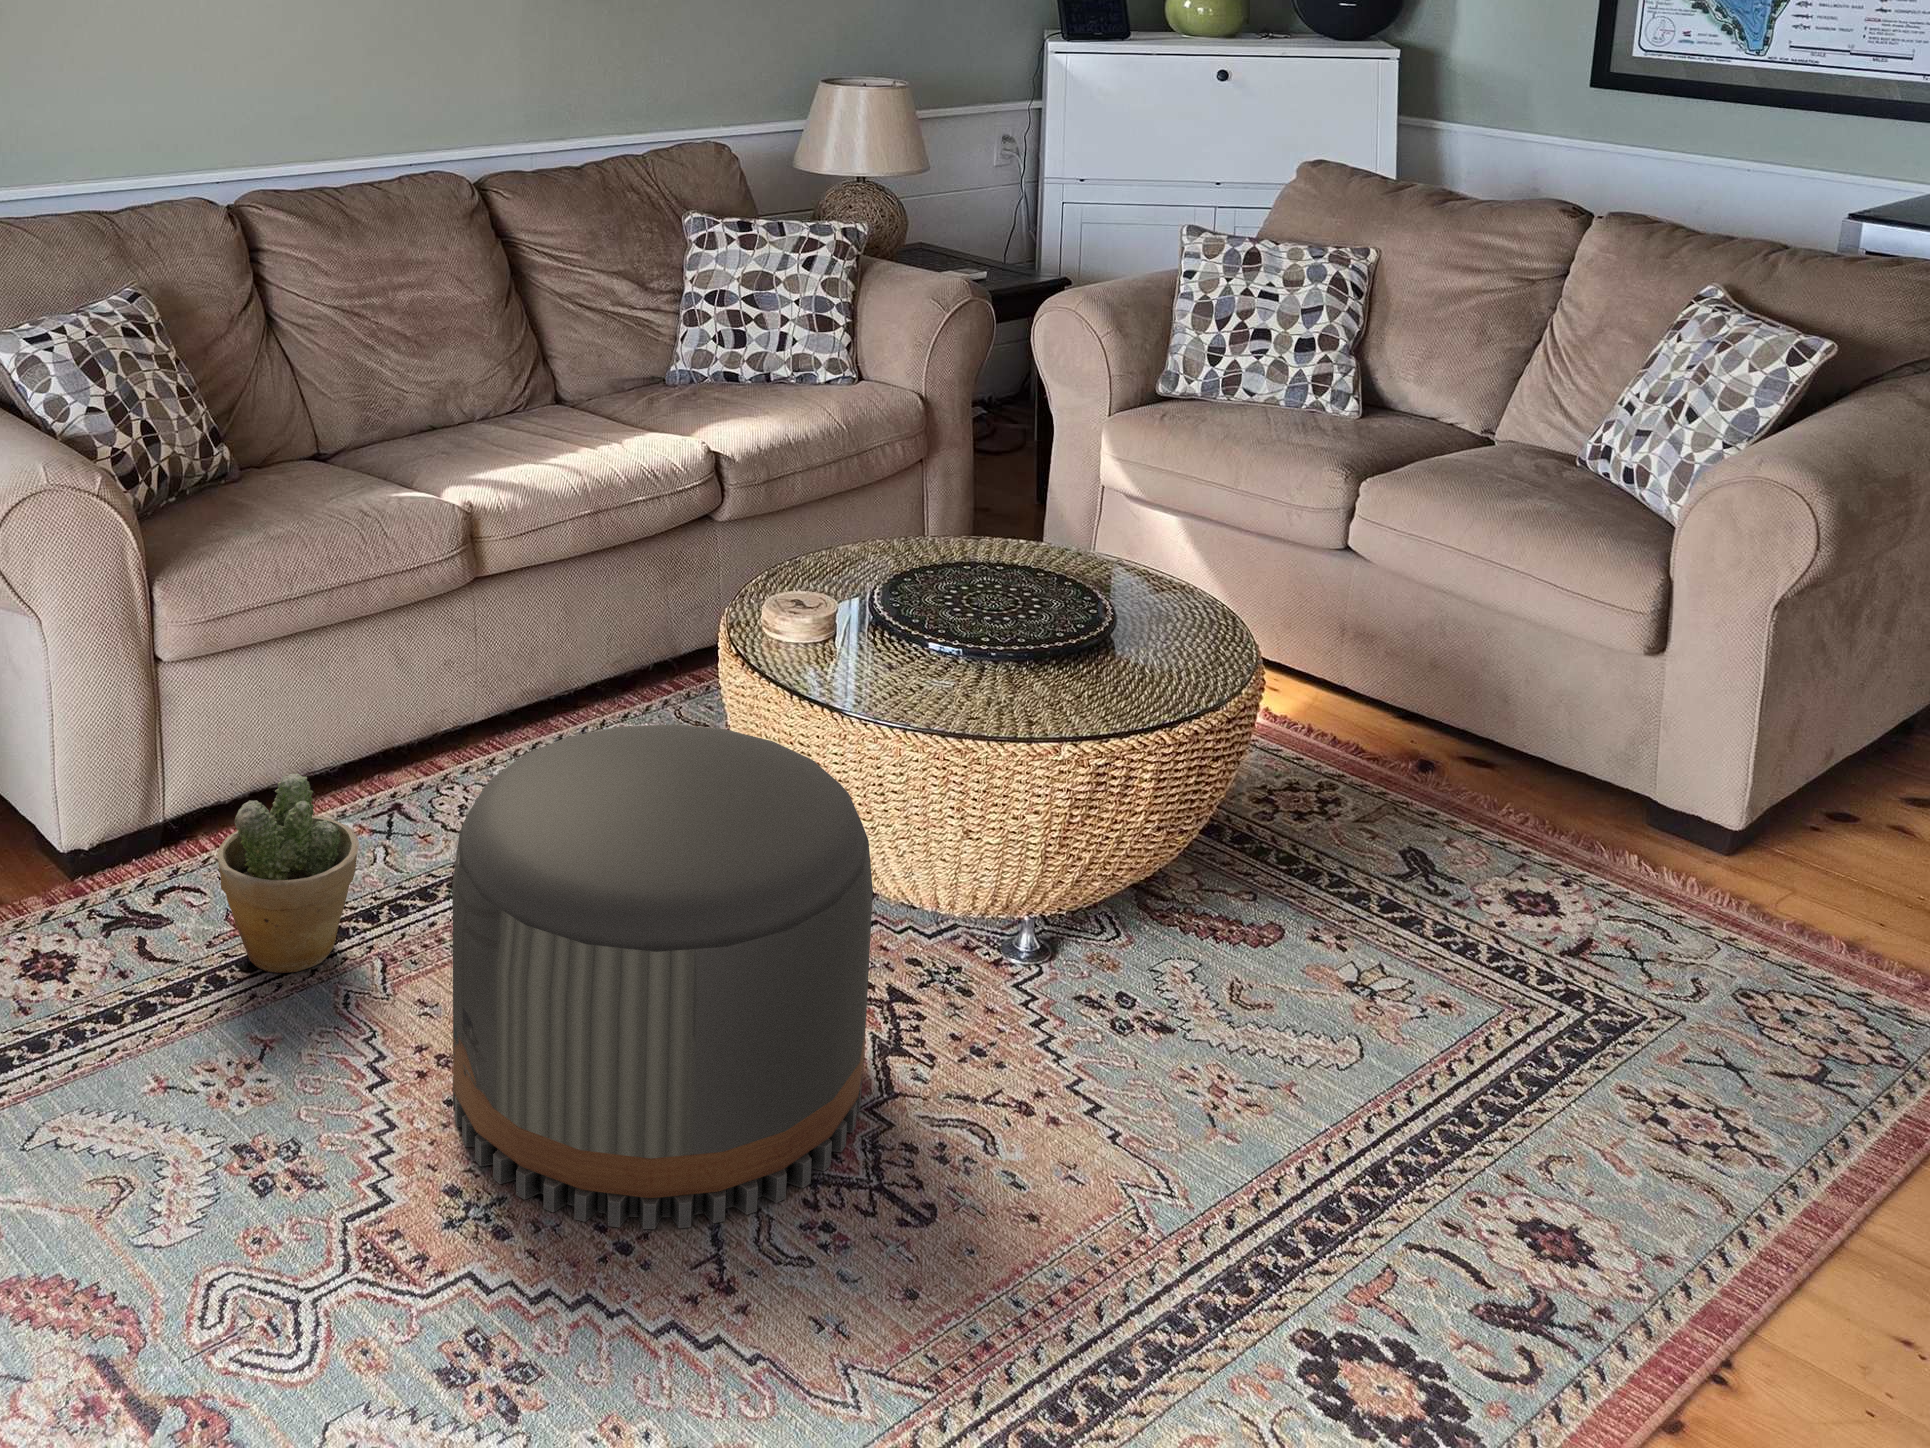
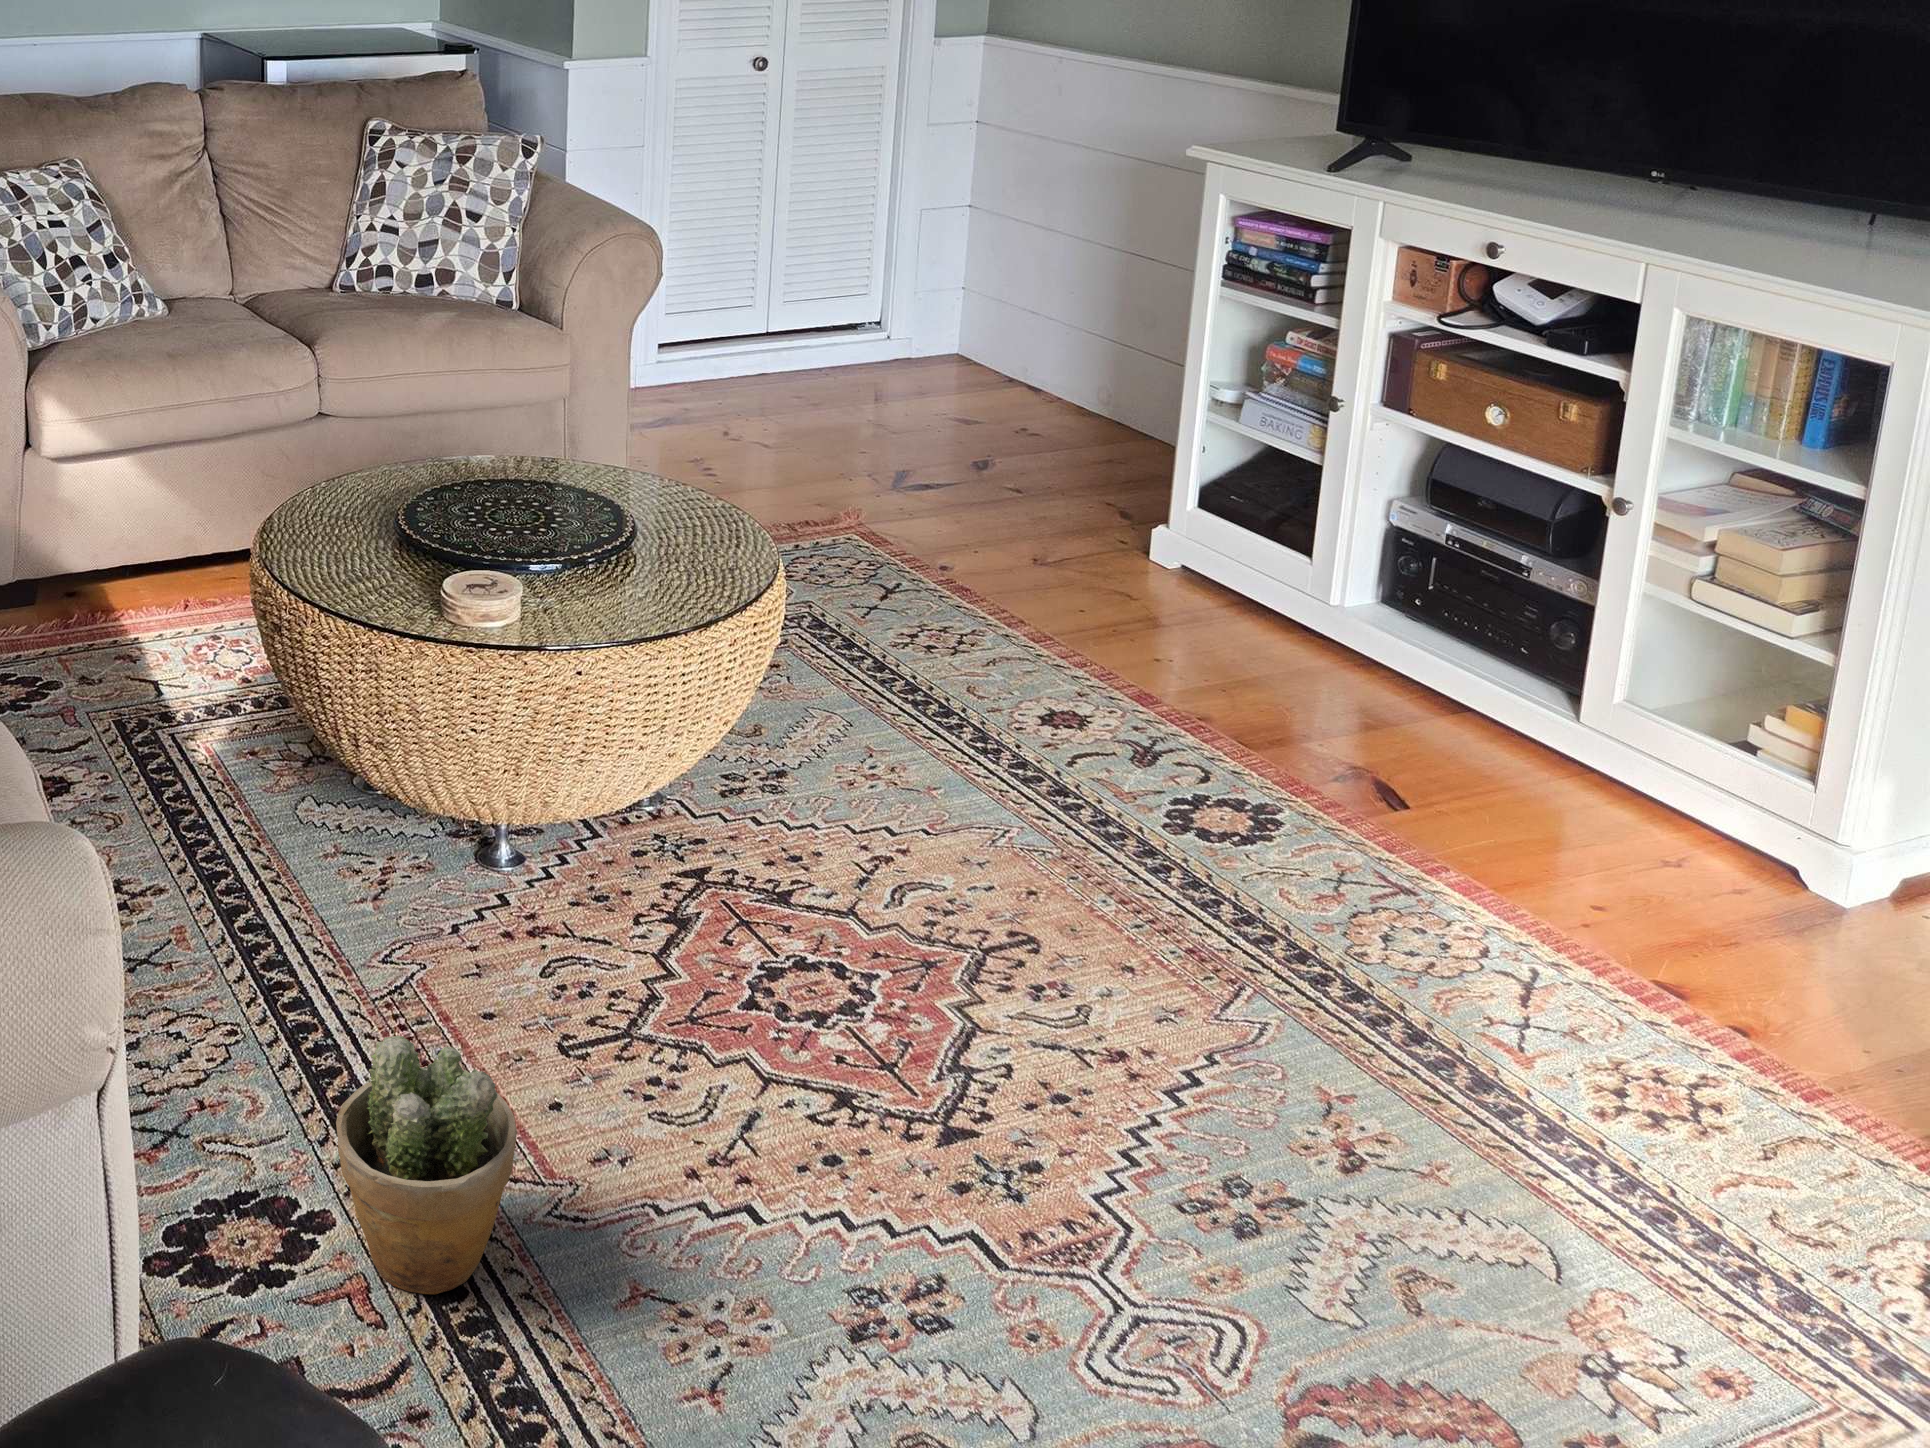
pouf: present [453,724,873,1229] -> none [575,668,1012,1166]

